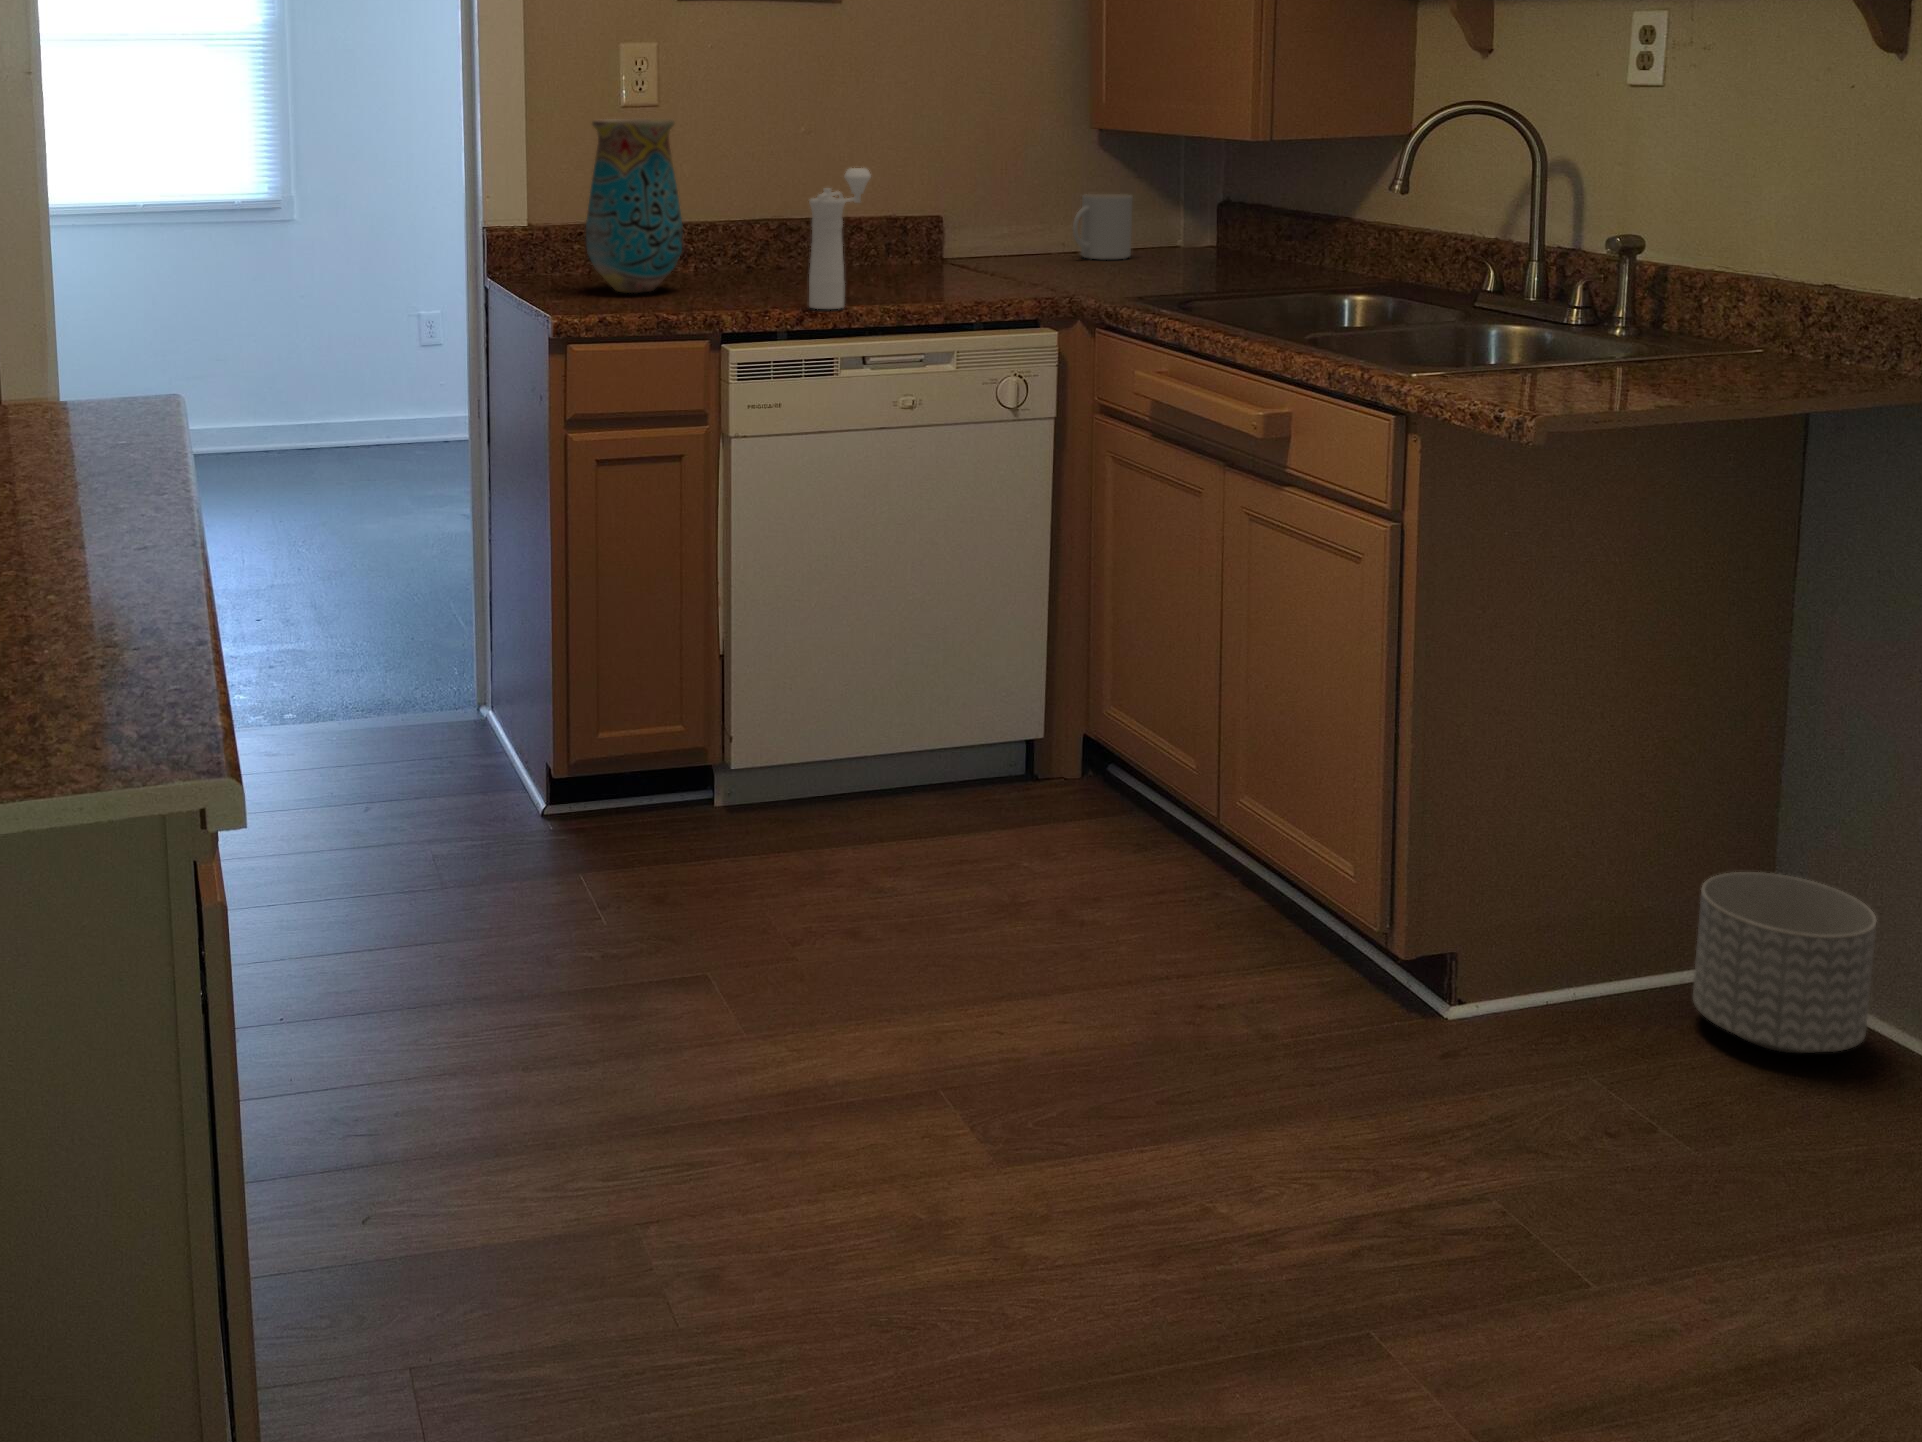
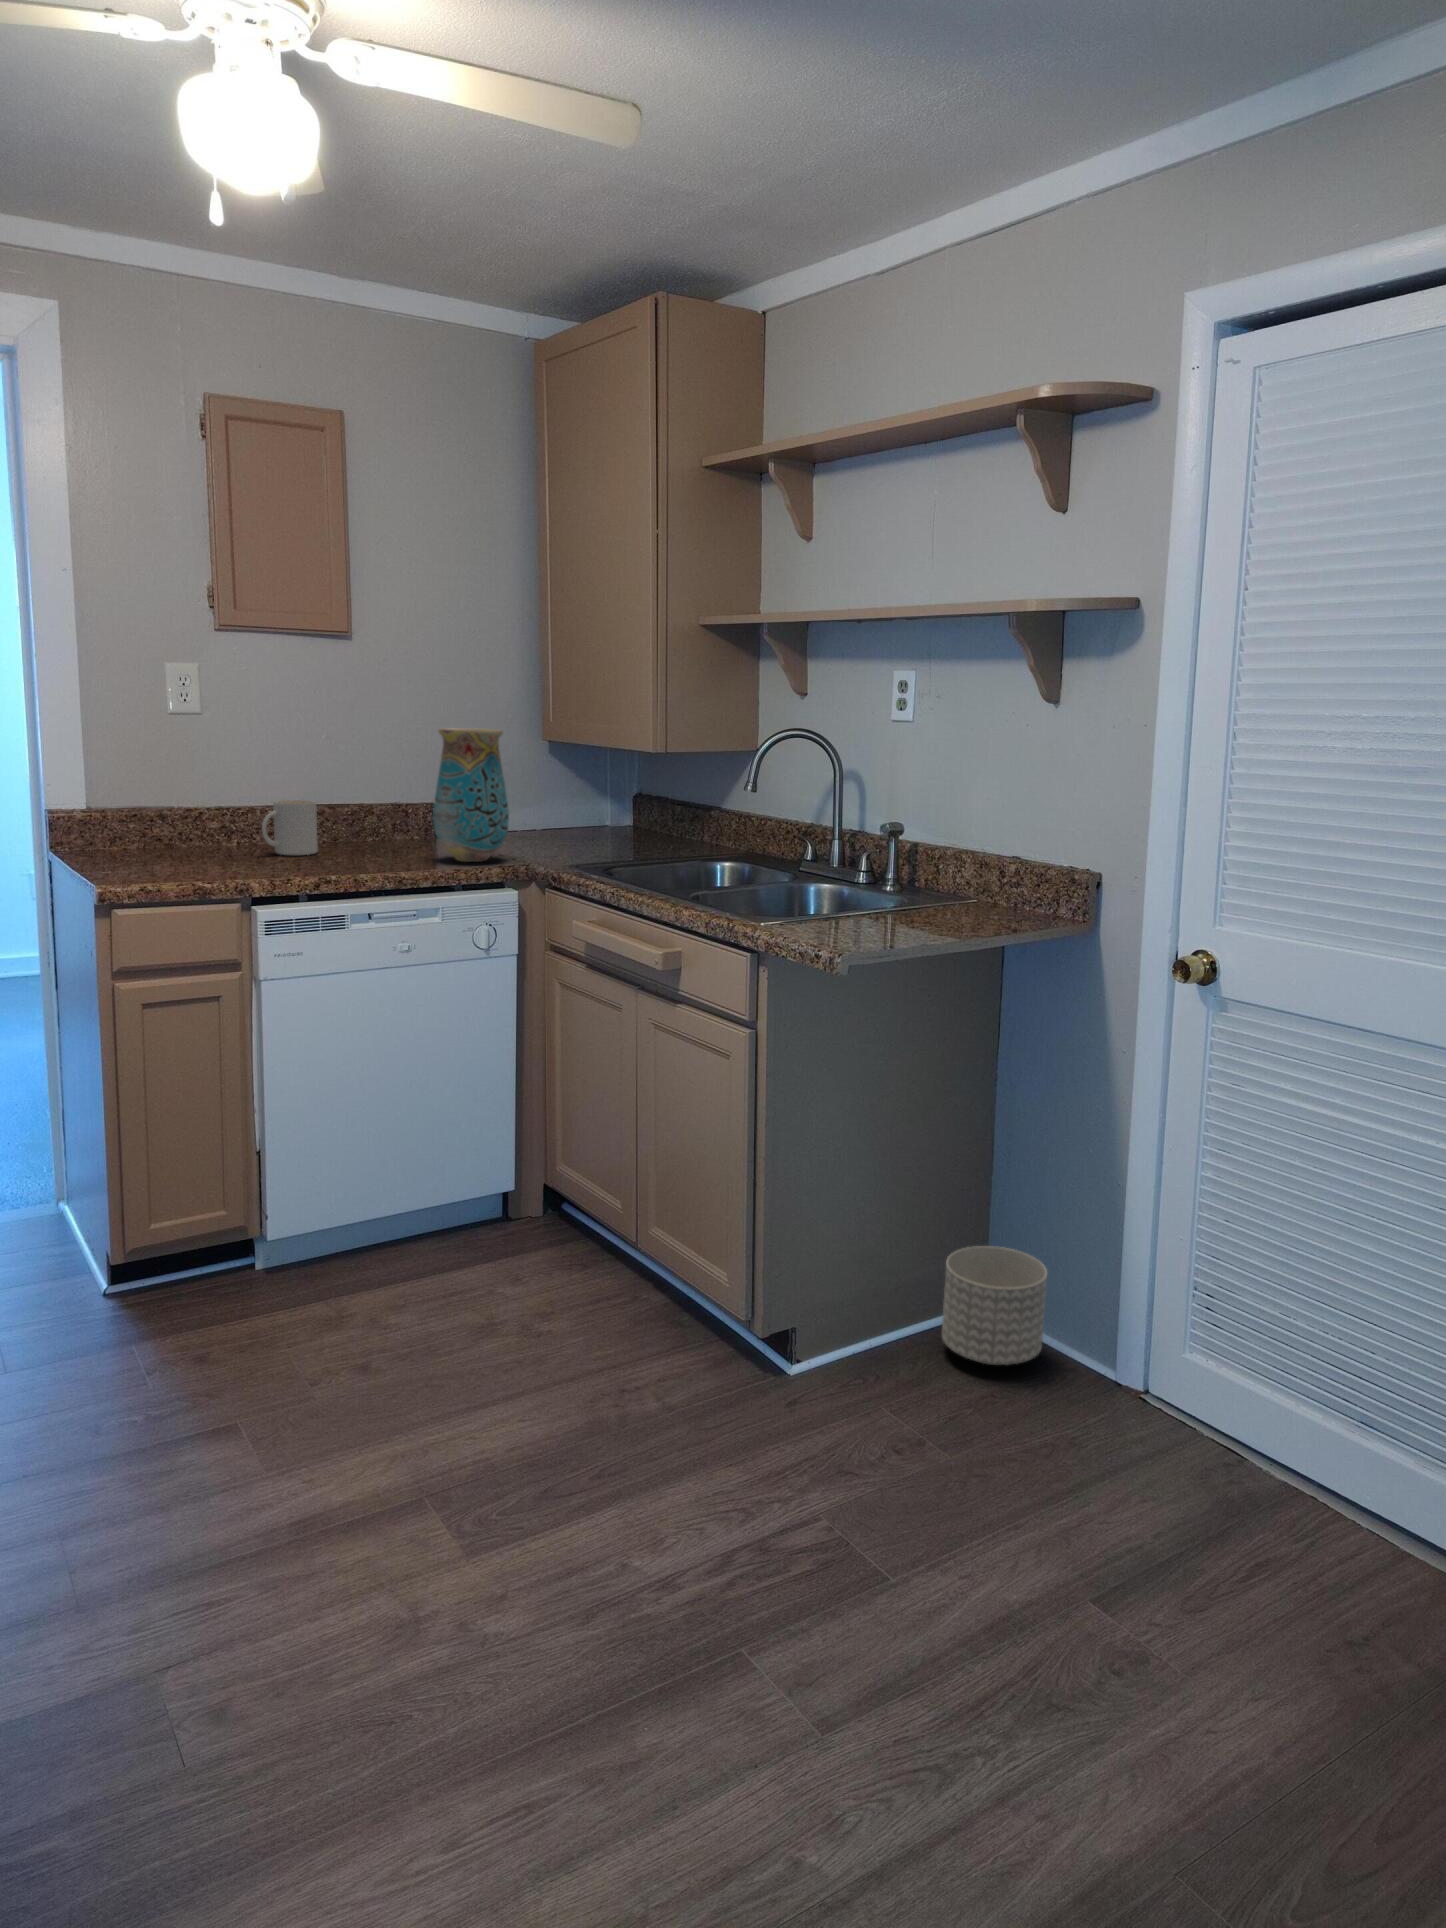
vase: present [586,119,683,293] -> present [433,728,509,862]
pepper mill: present [809,168,871,309] -> none [320,767,372,877]
mug: present [1073,194,1133,259] -> present [262,800,318,855]

